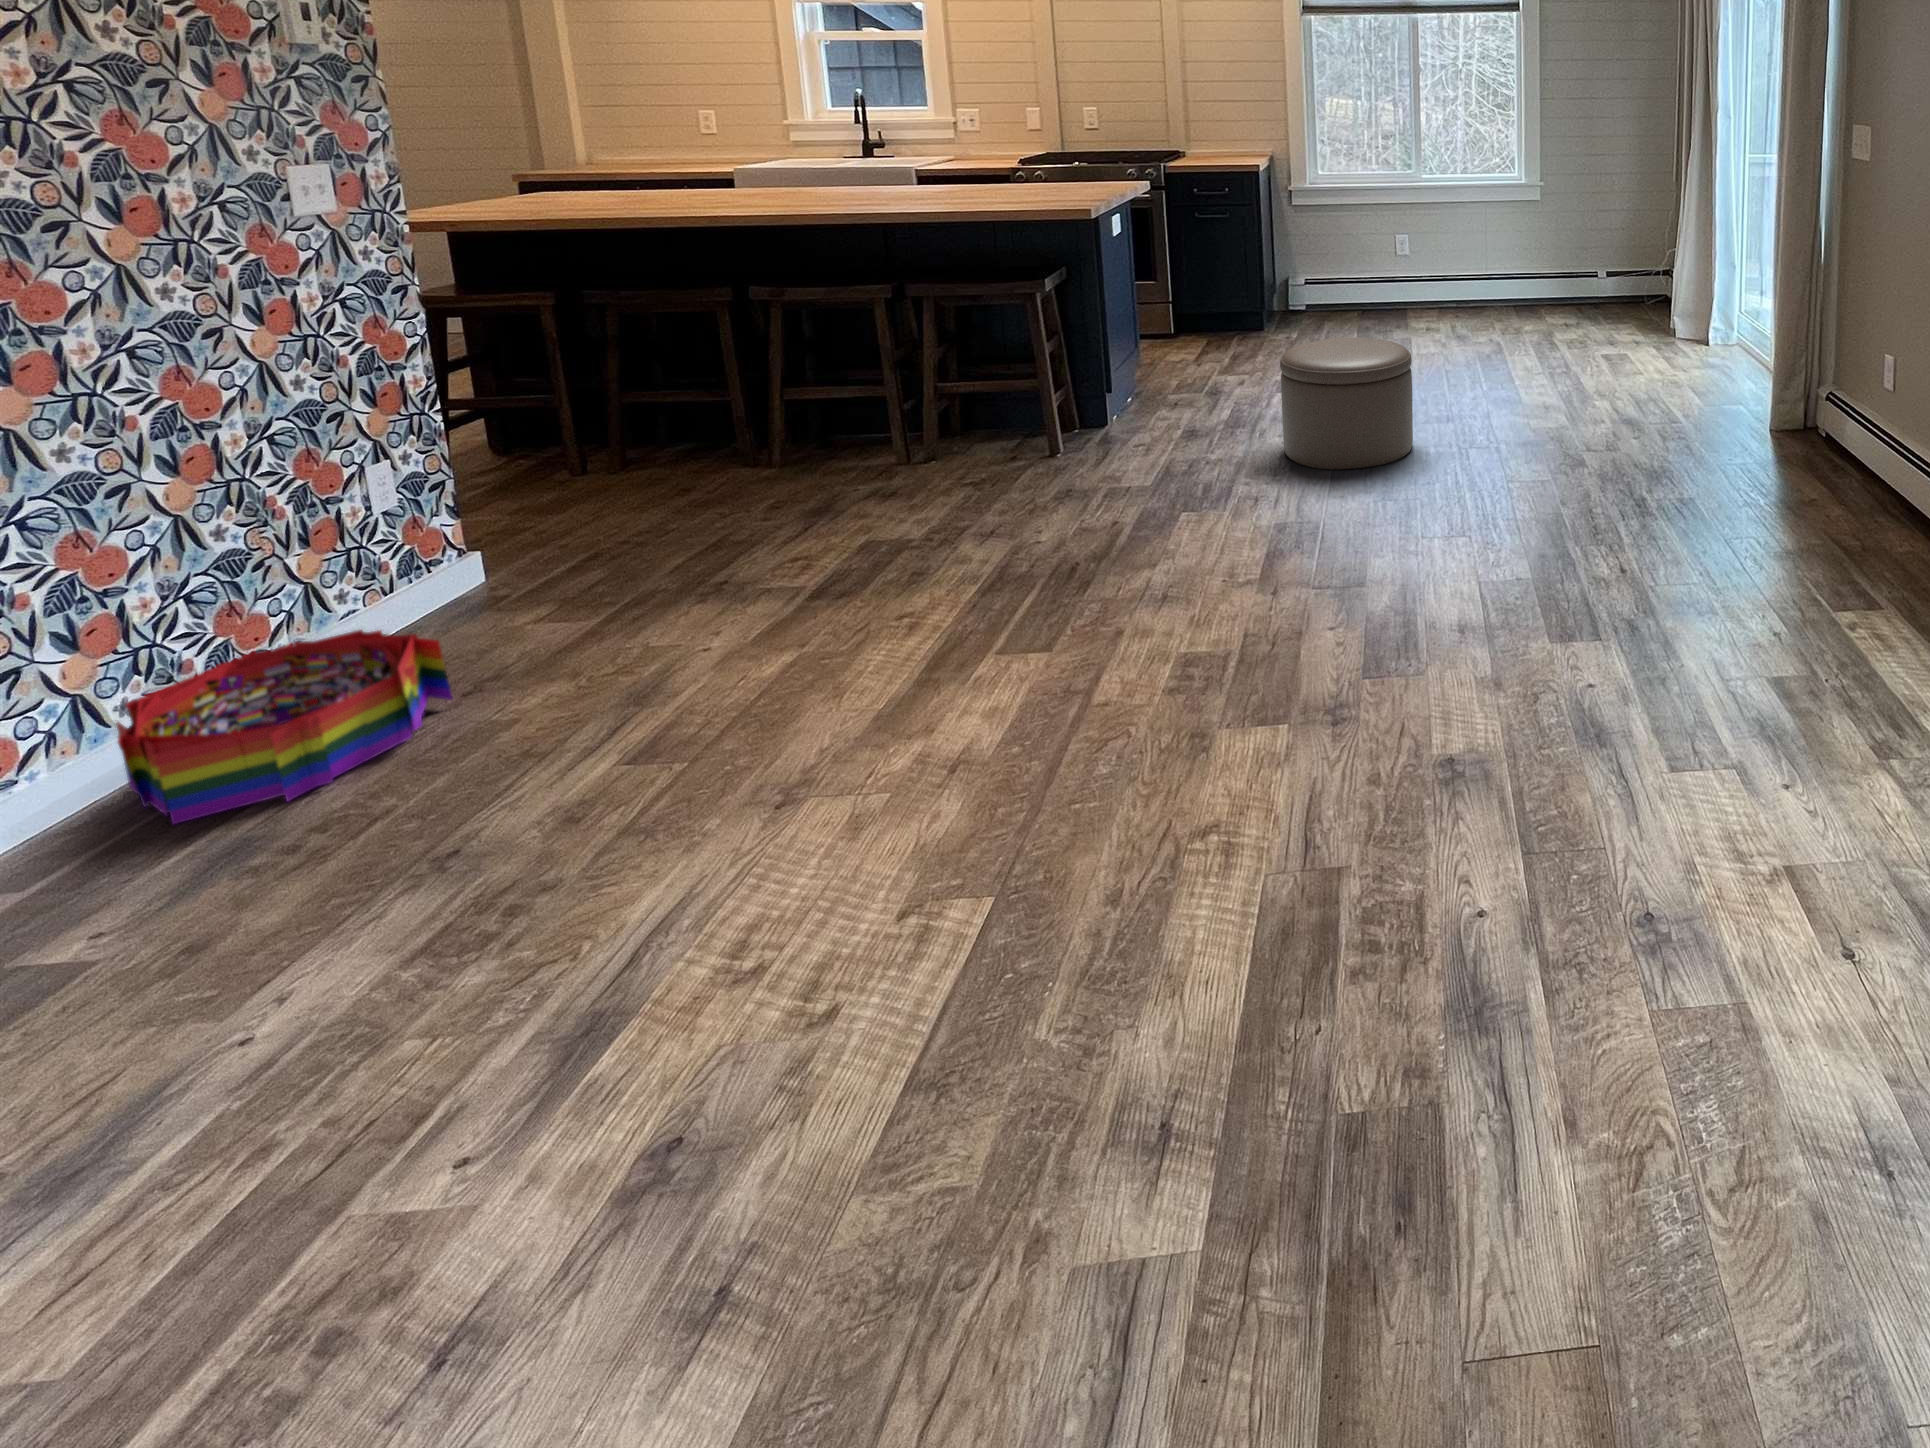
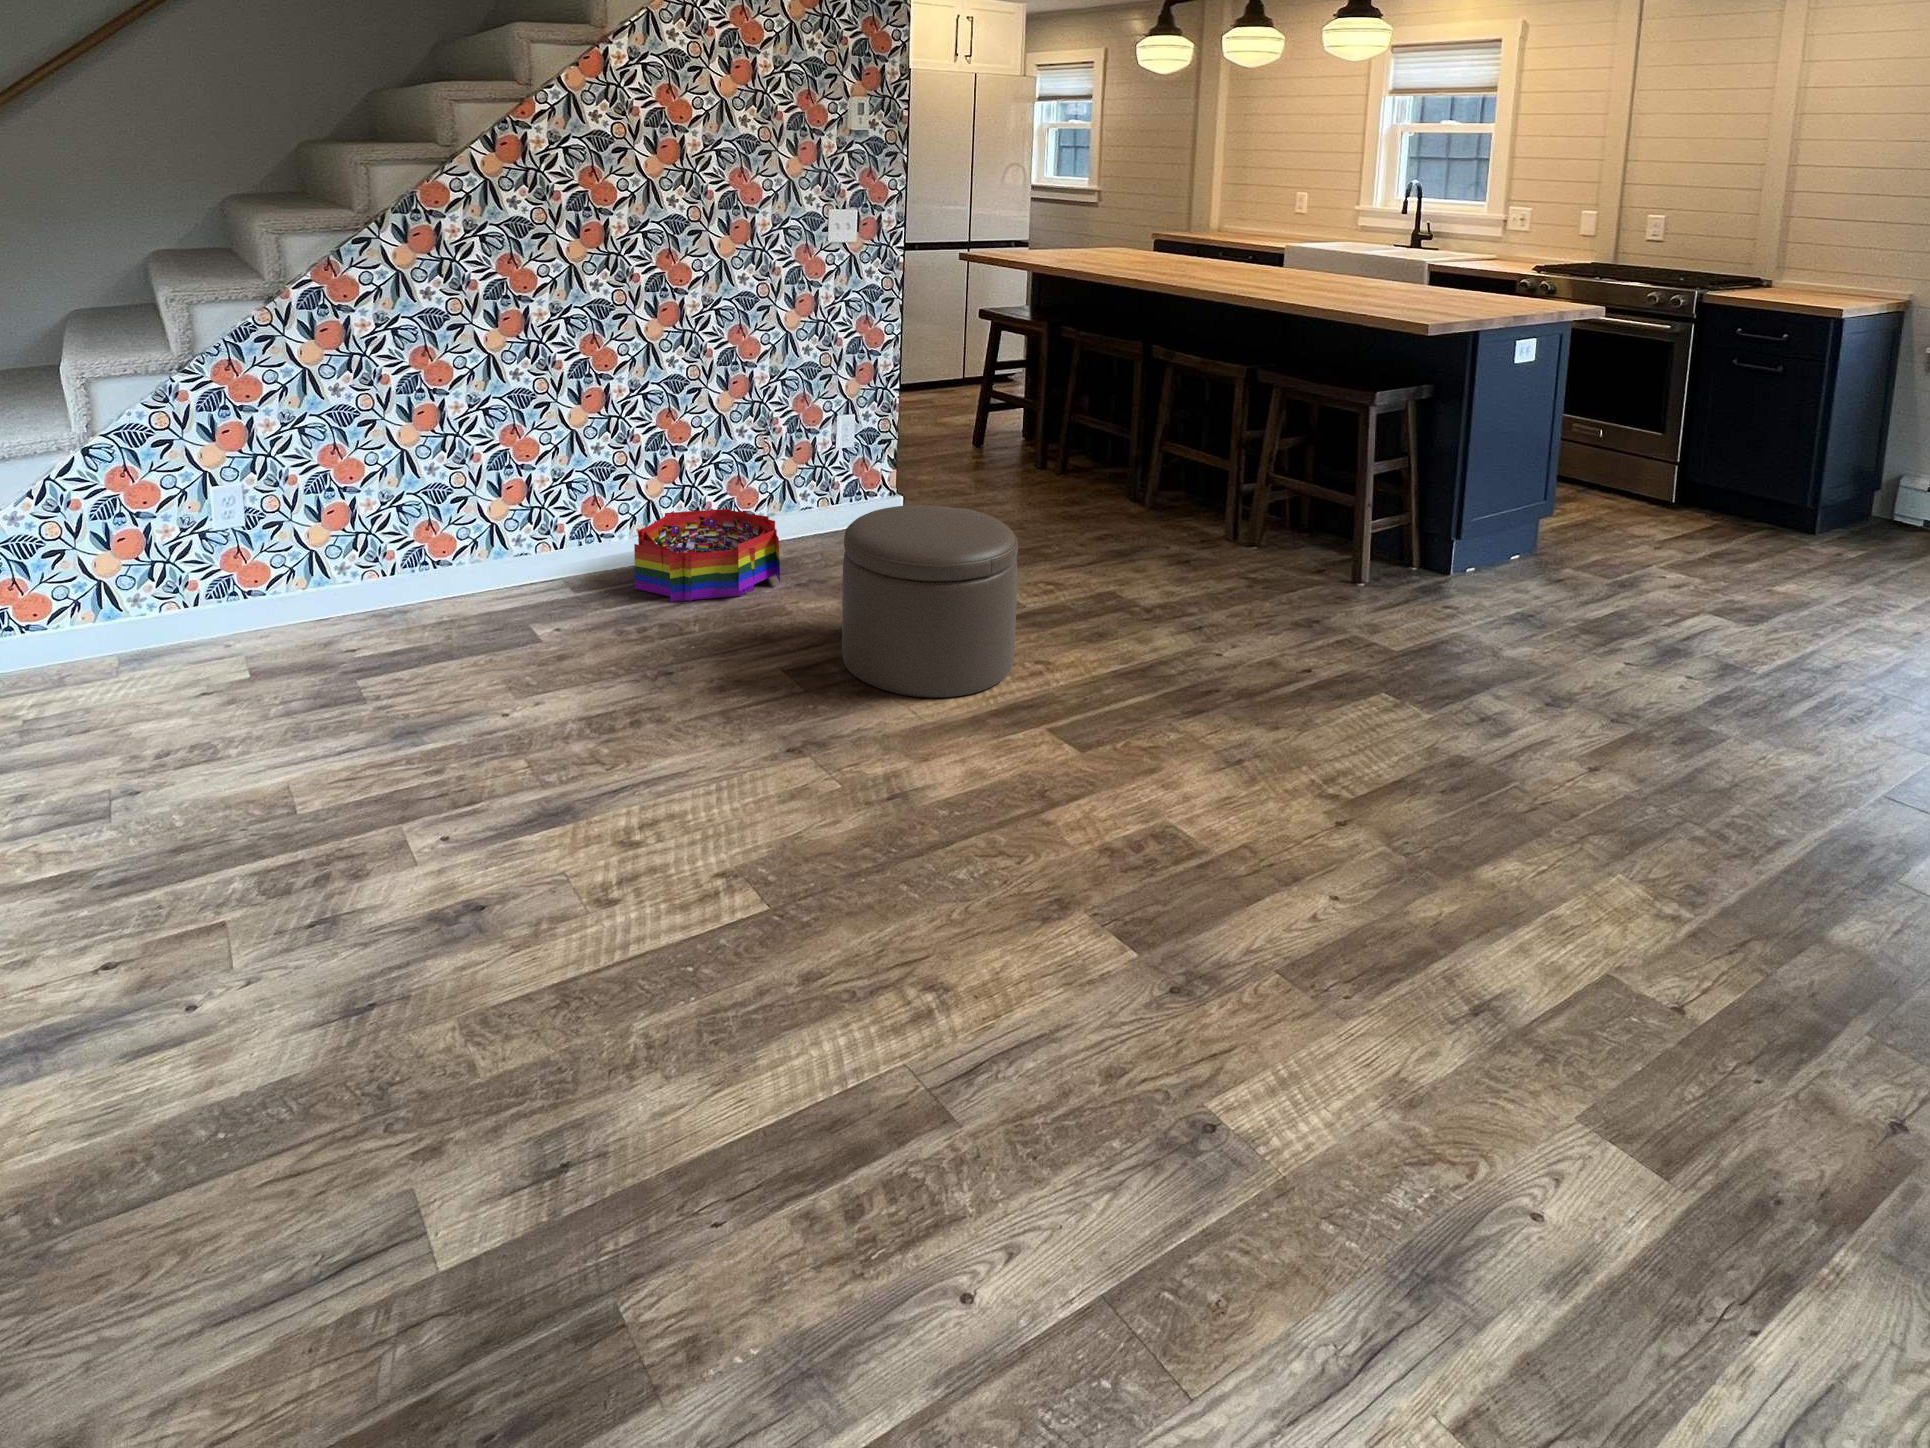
ottoman: present [1280,337,1413,470] -> present [842,505,1018,698]

